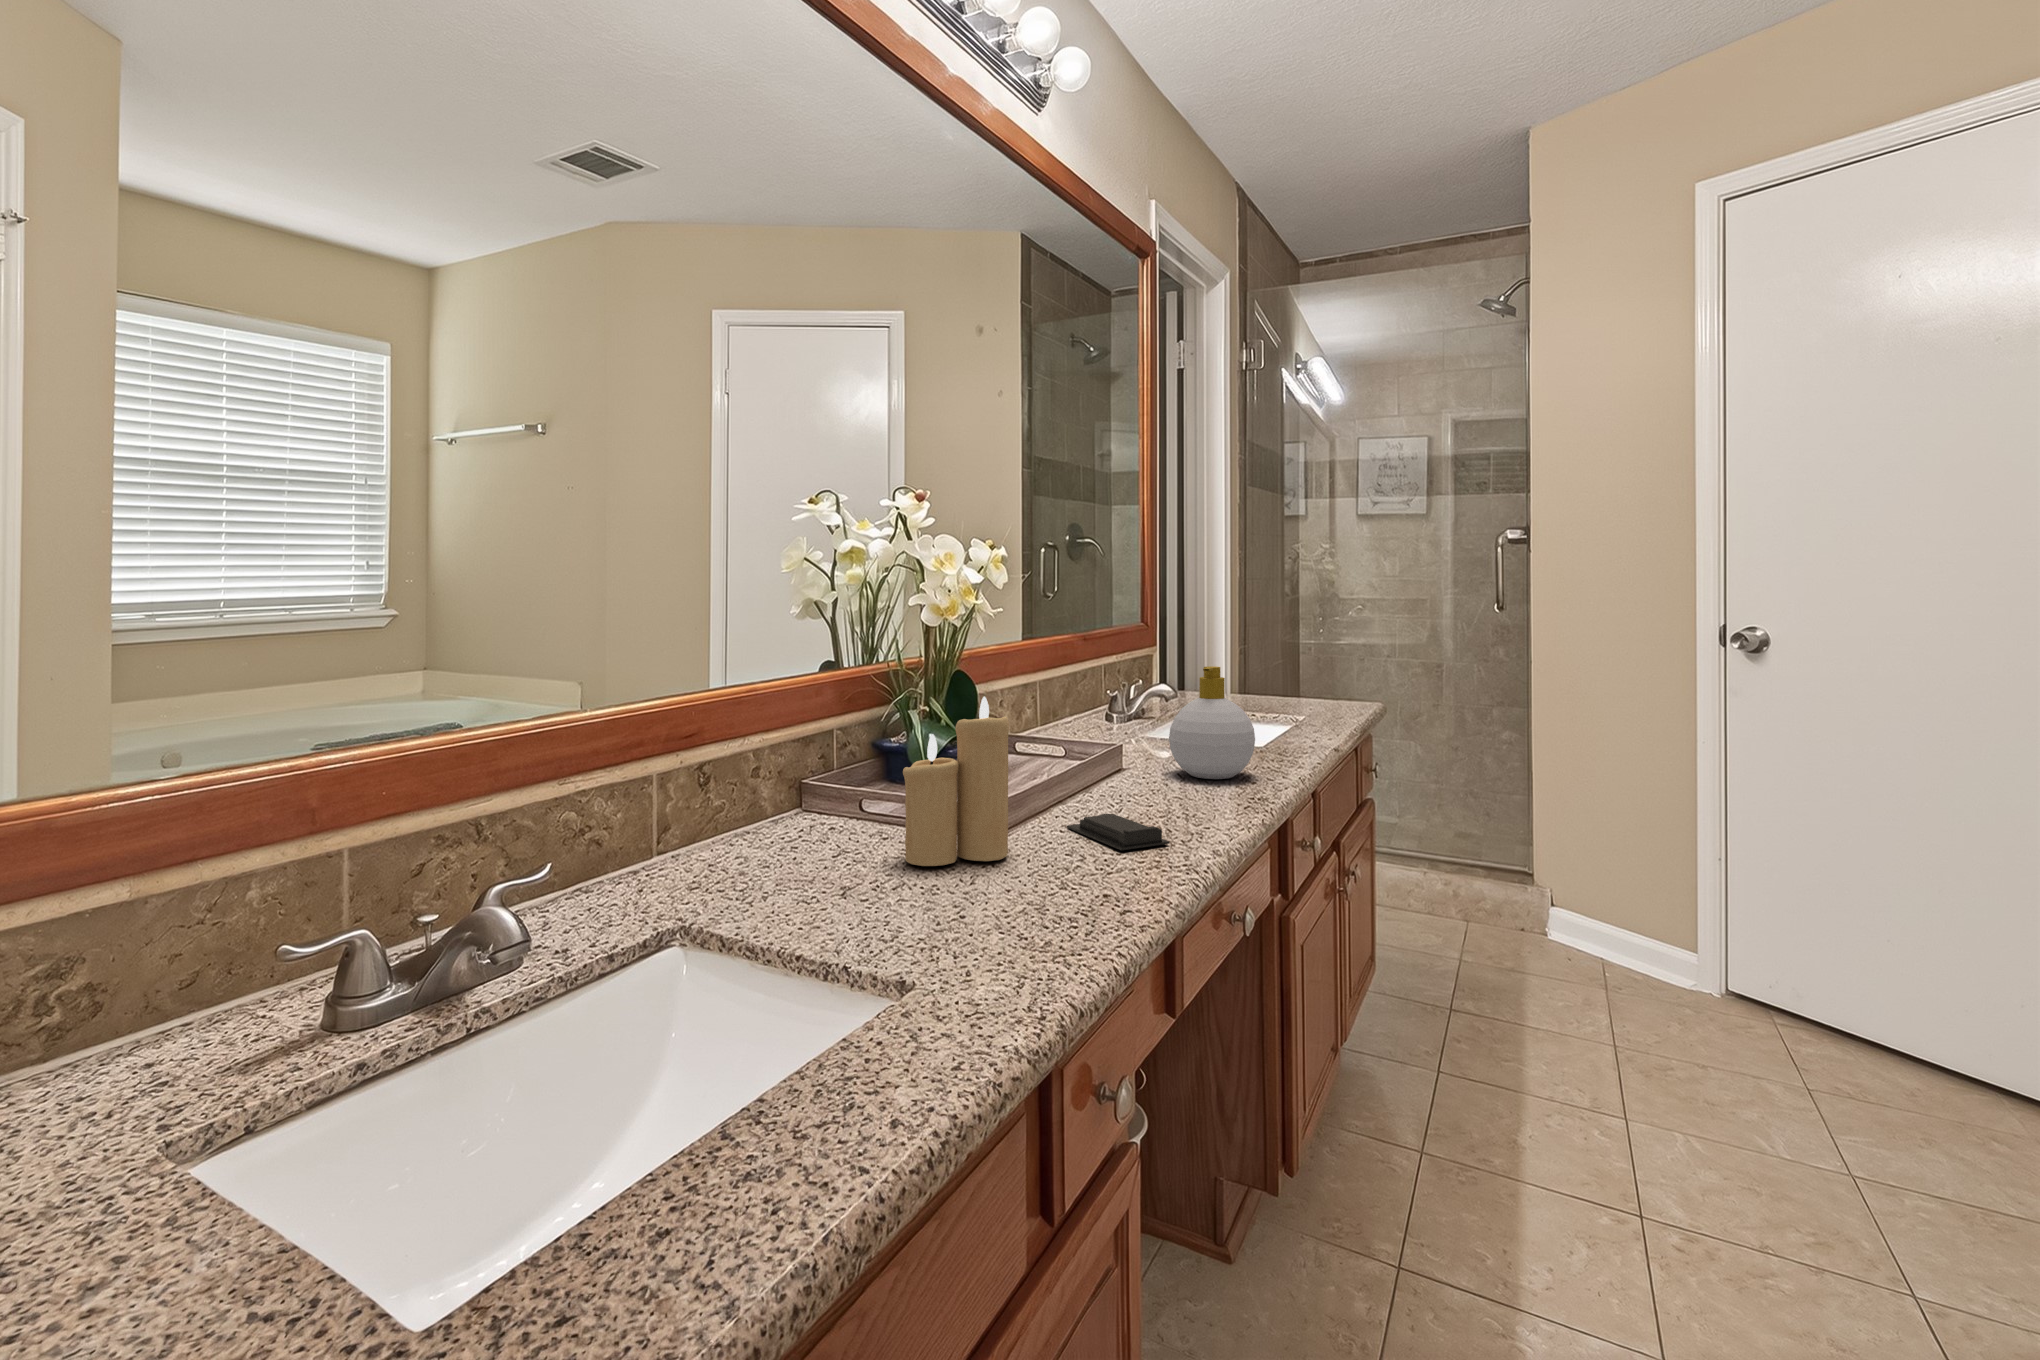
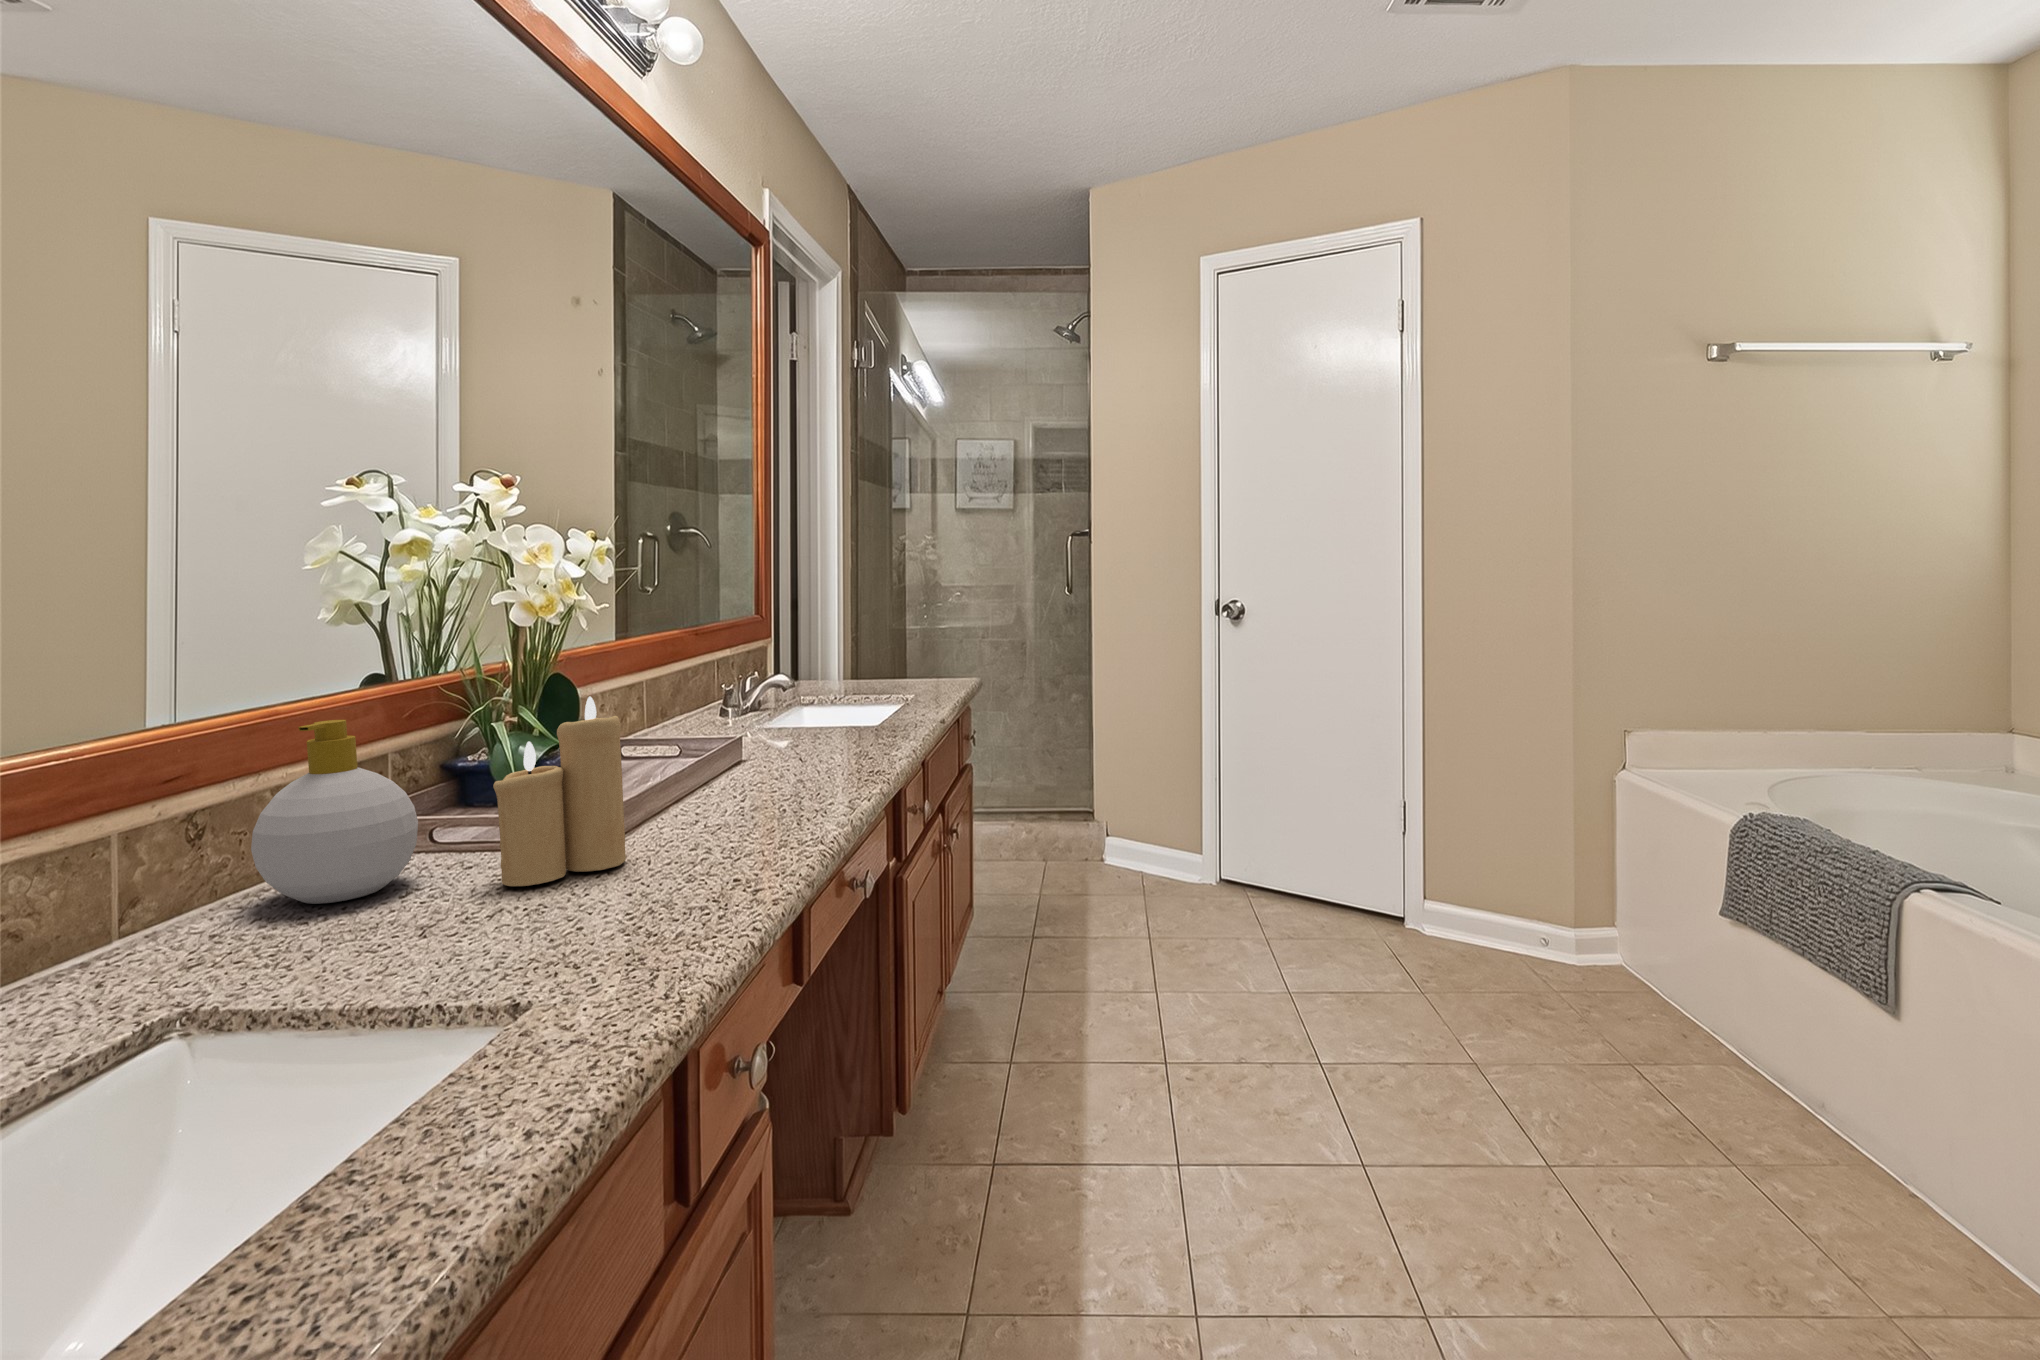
soap bottle: present [1169,666,1255,779] -> present [251,720,418,904]
soap bar: present [1067,814,1169,850] -> none [689,805,797,838]

